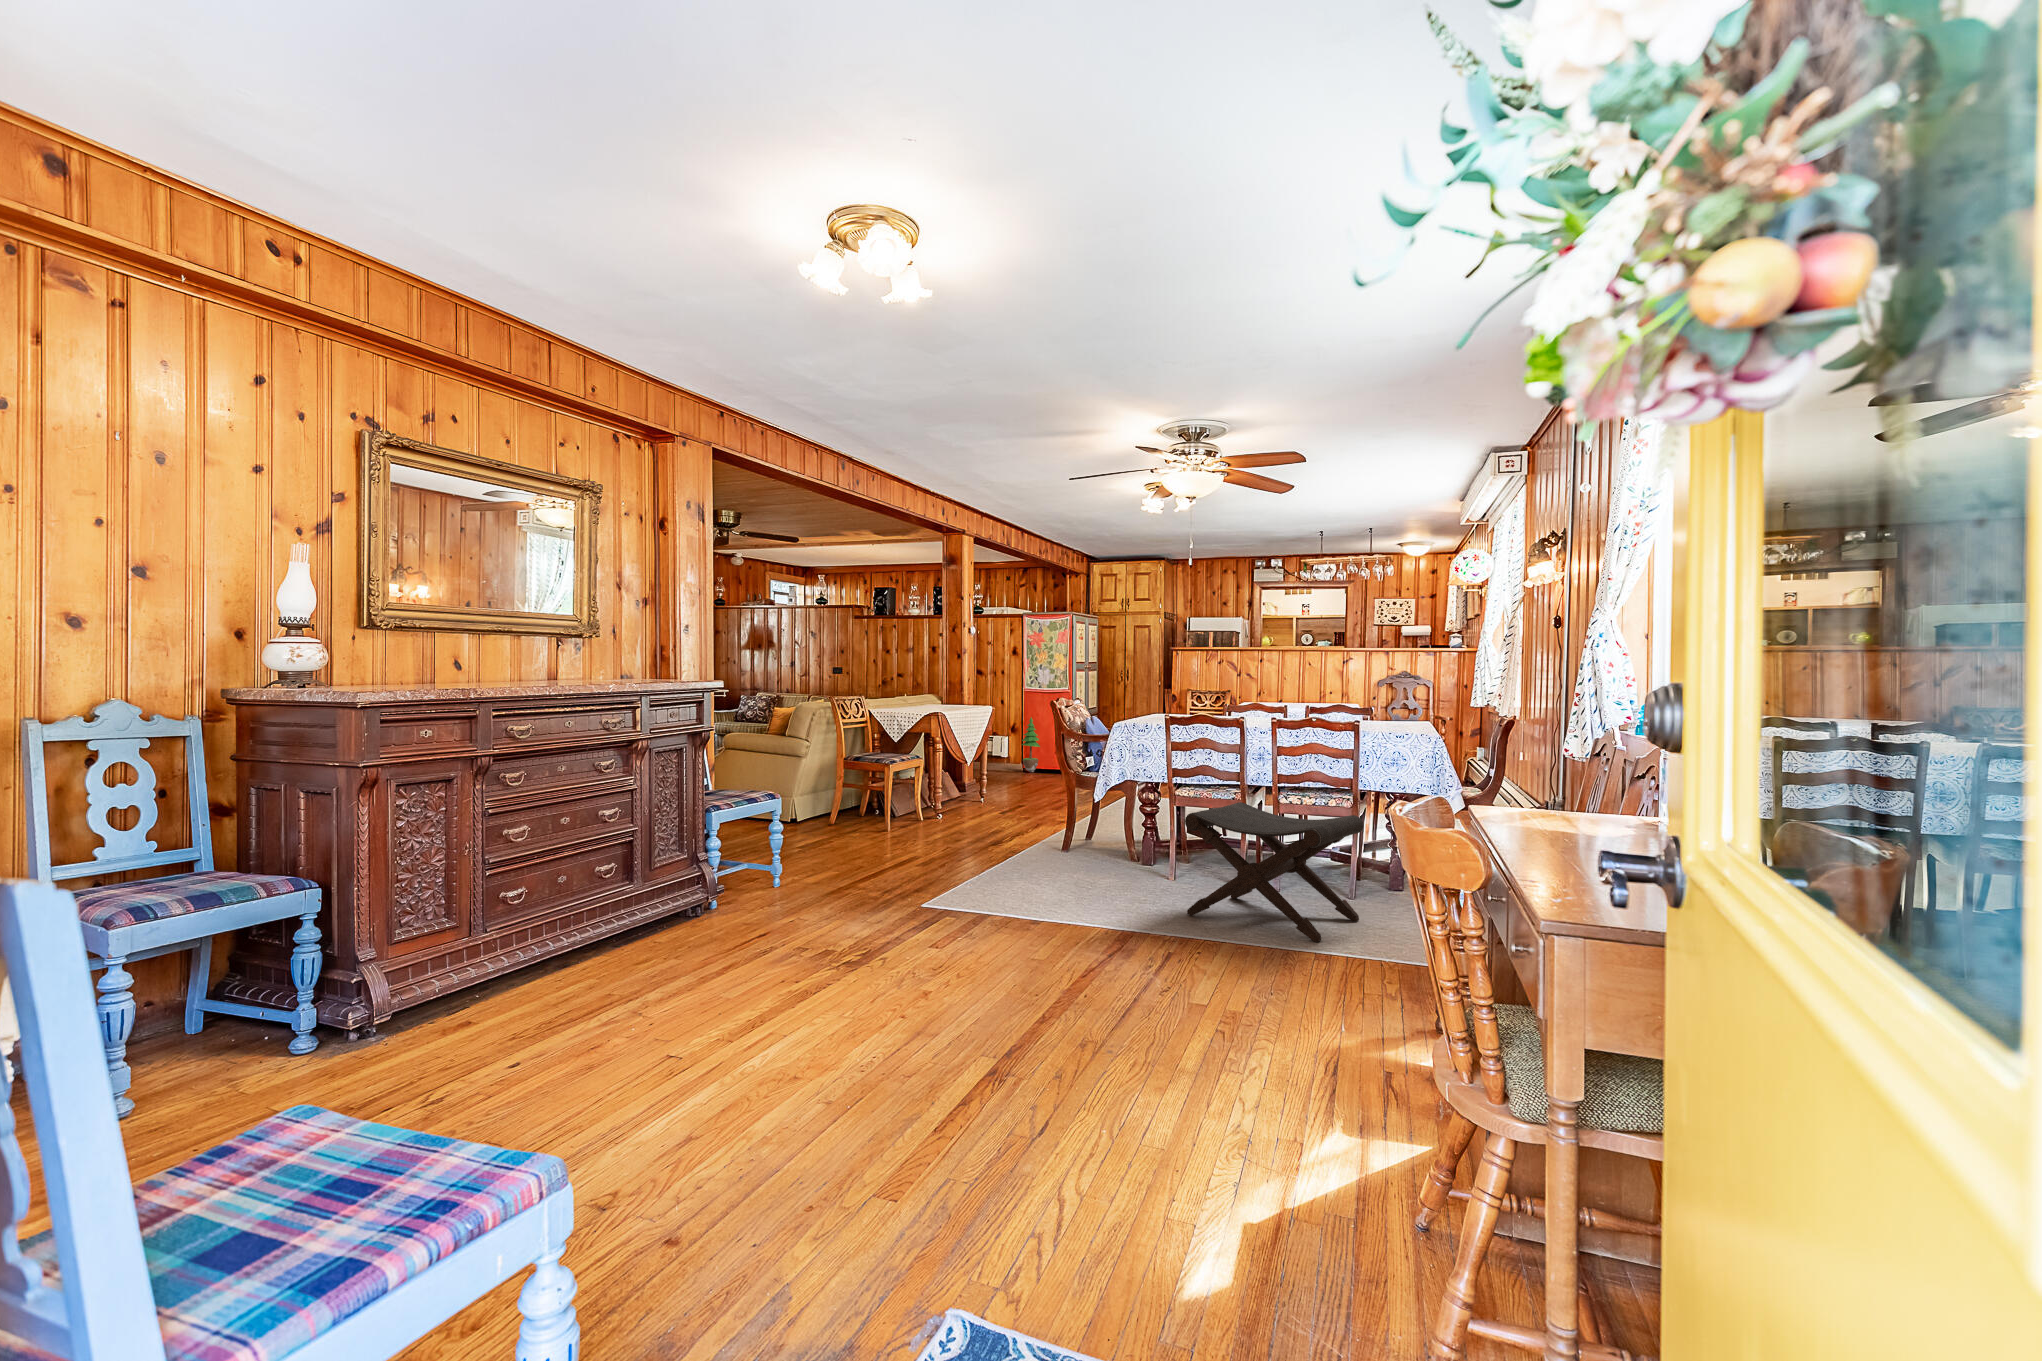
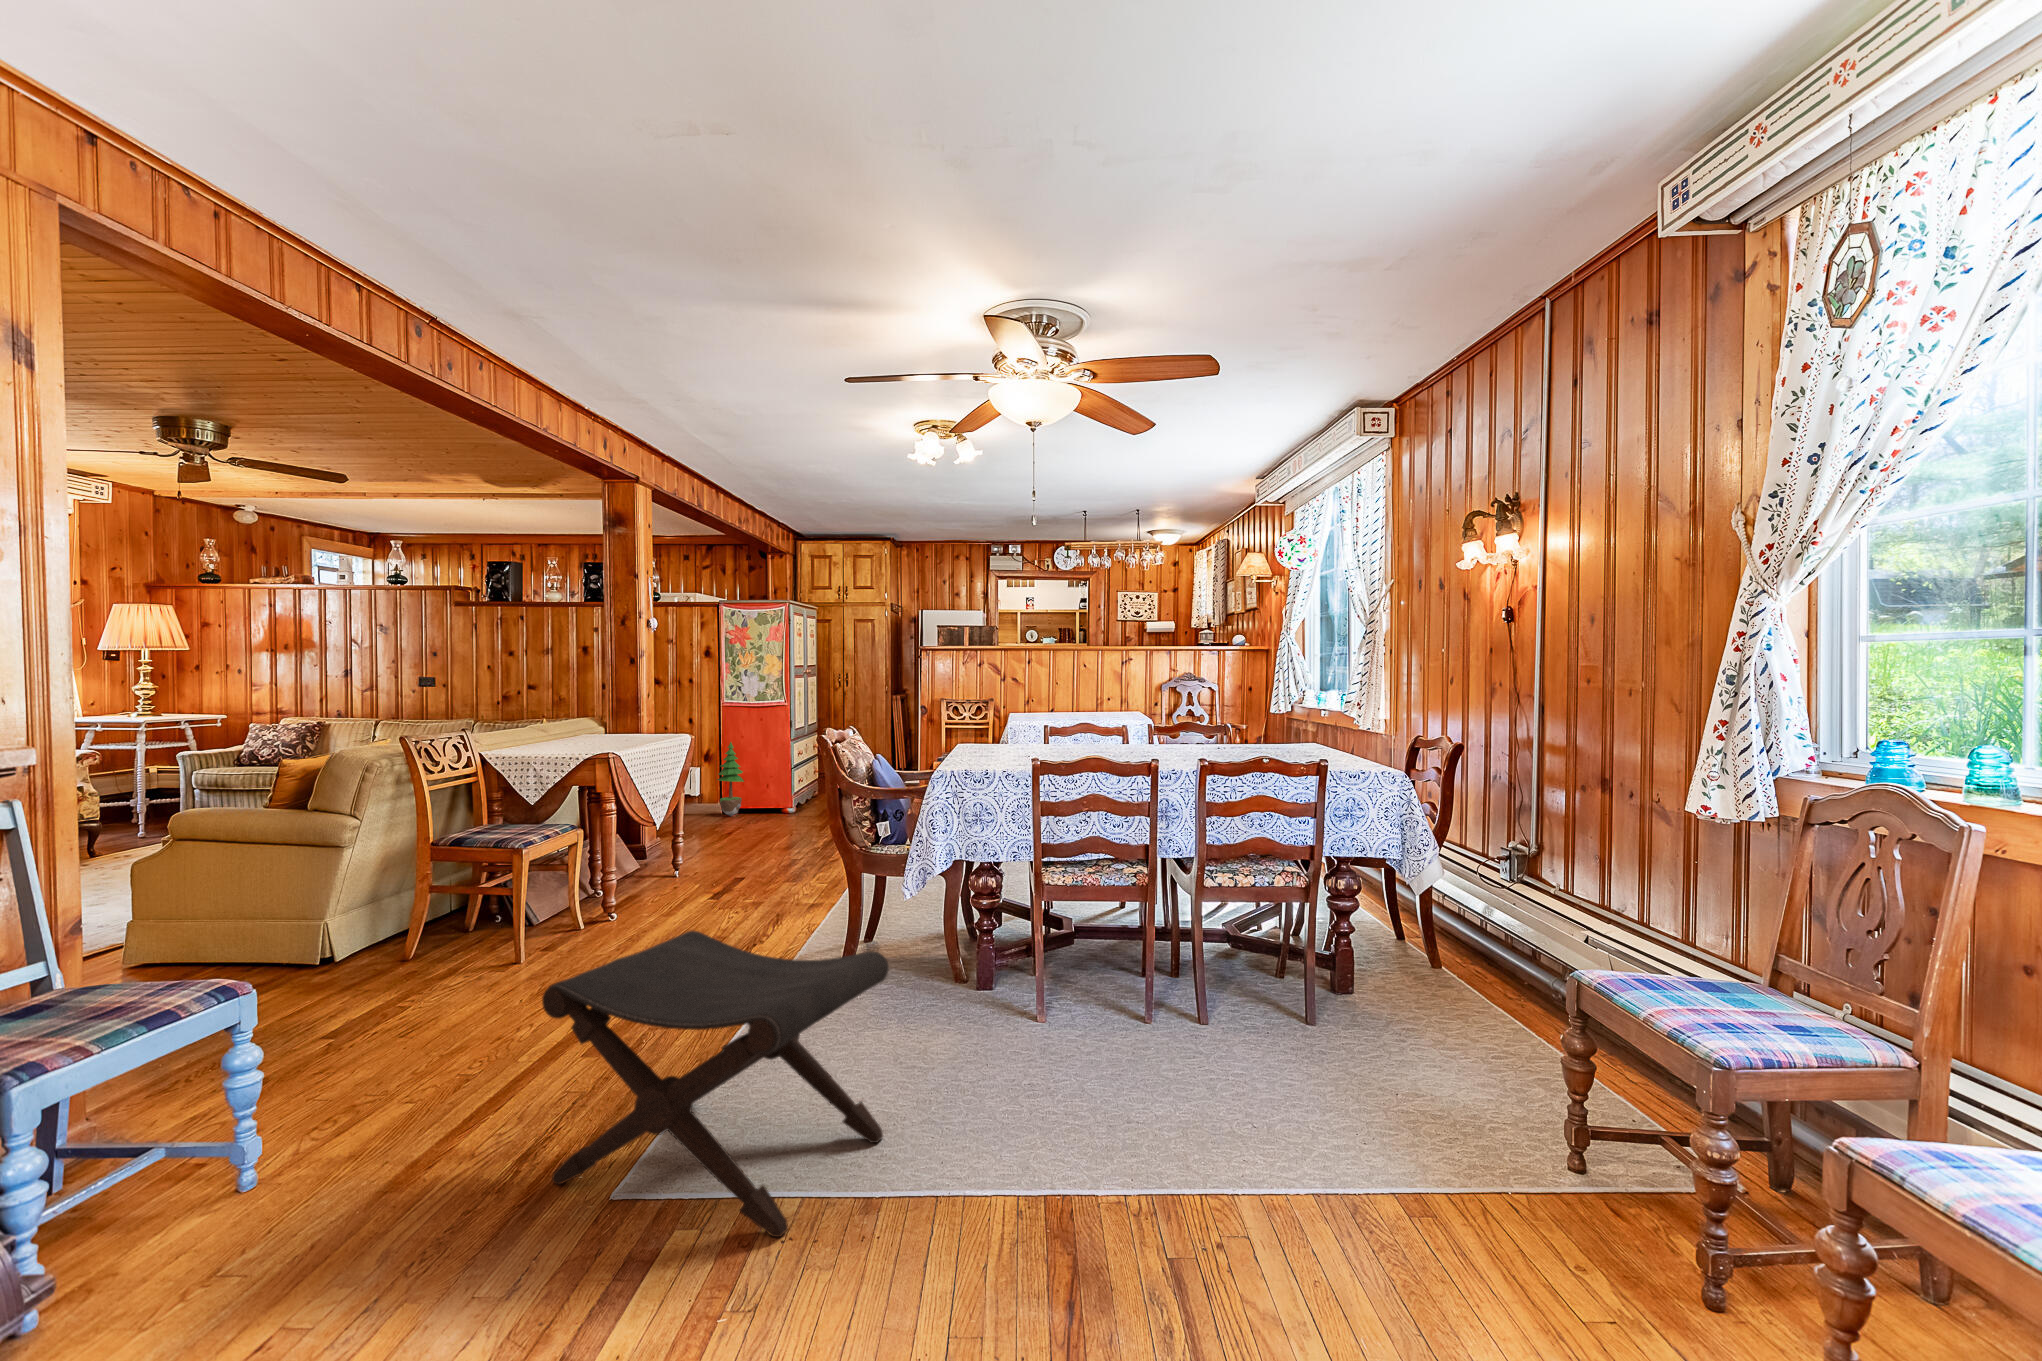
footstool: present [1185,802,1363,942] -> present [542,931,889,1237]

